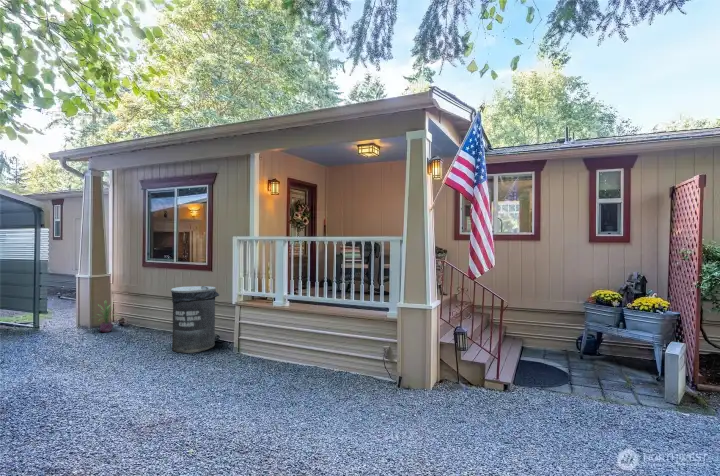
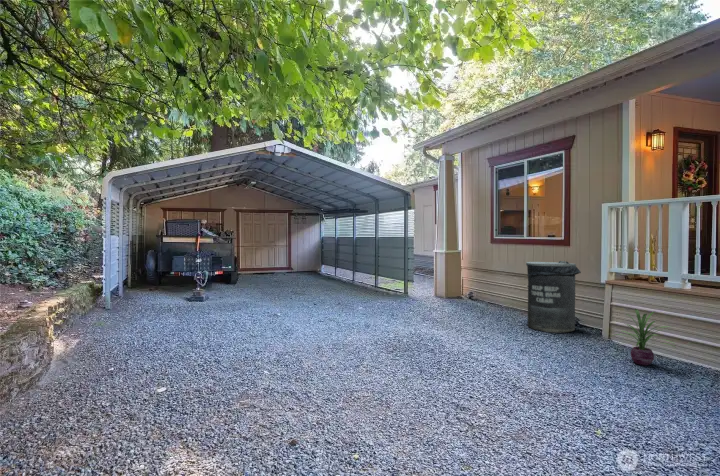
decorative plant: present [100,301,113,332] -> present [613,309,675,365]

